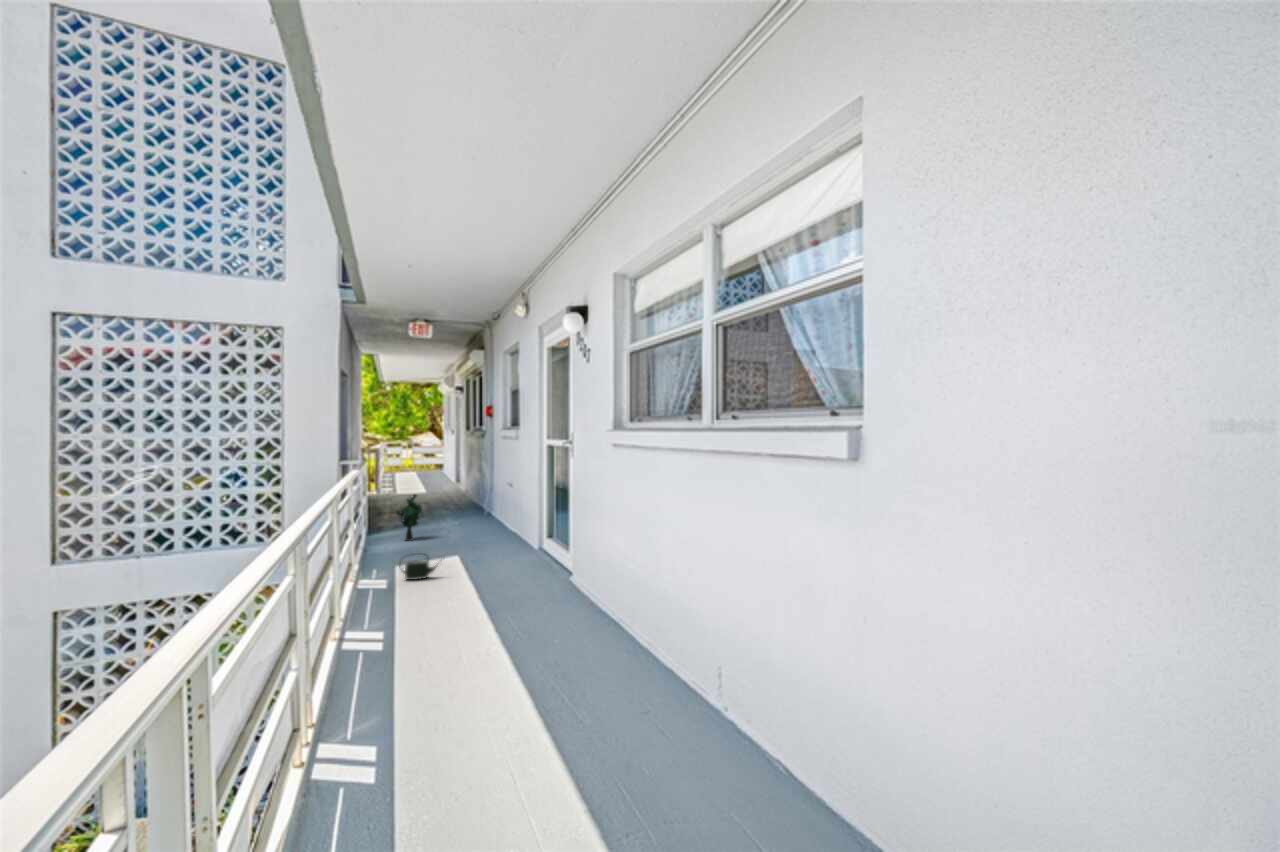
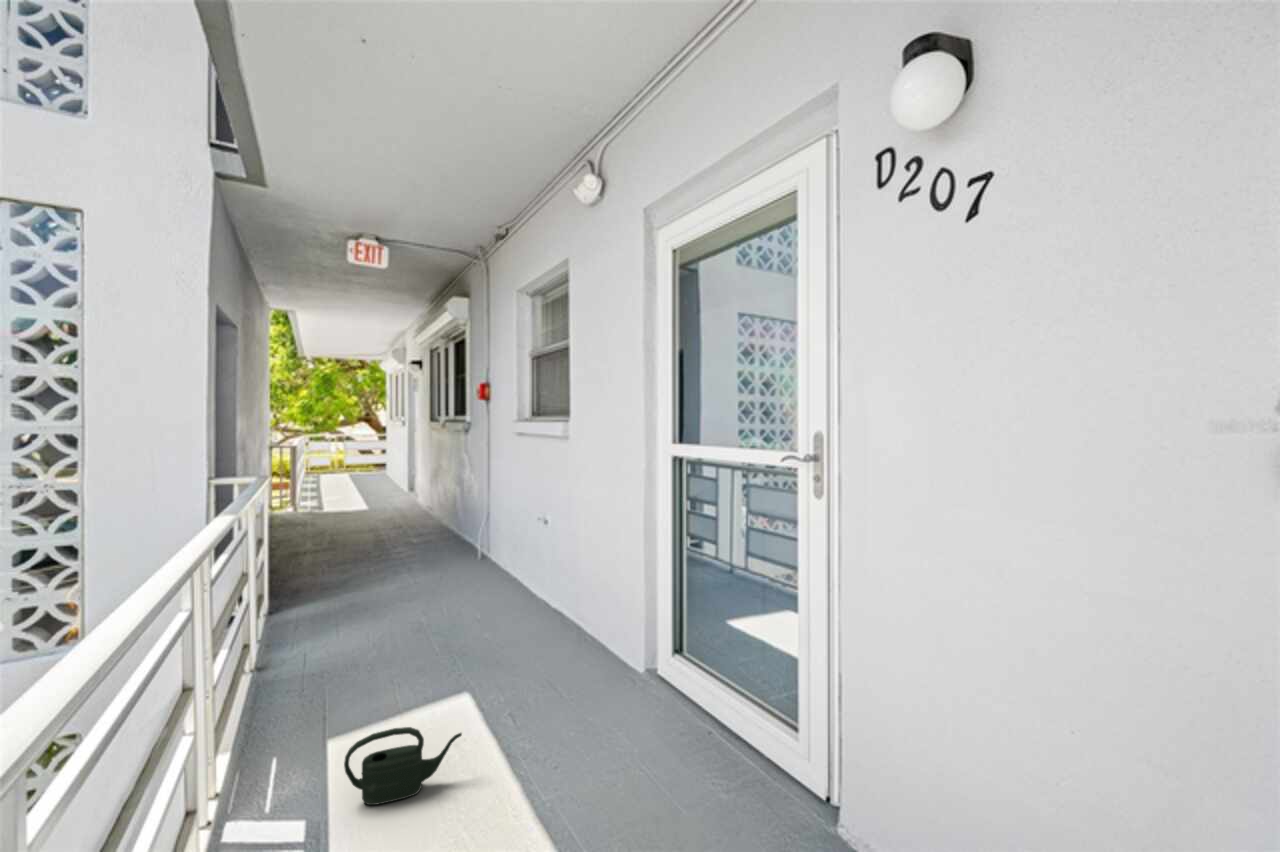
decorative plant: present [396,494,422,541] -> none [327,539,384,631]

